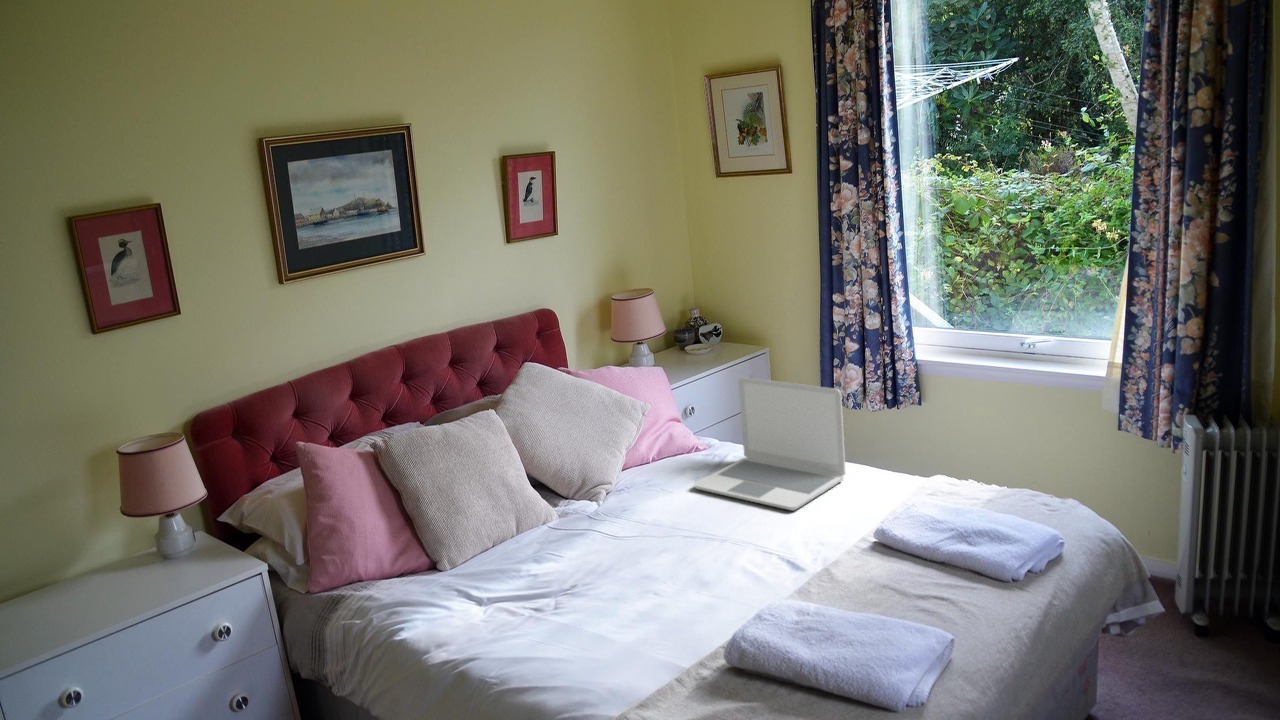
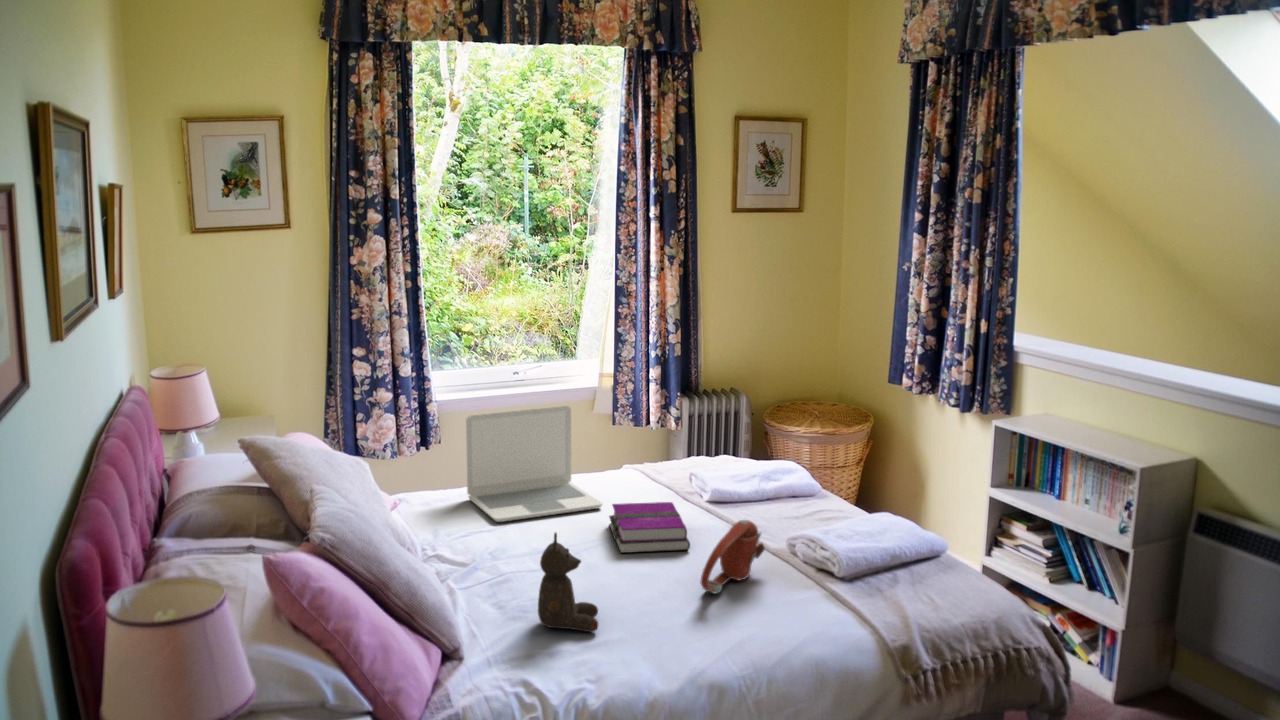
stuffed bear: none [416,499,491,606] -> present [538,533,598,632]
notebook: none [667,507,797,585] -> present [609,502,690,553]
handbag: none [543,566,689,638] -> present [701,520,765,593]

